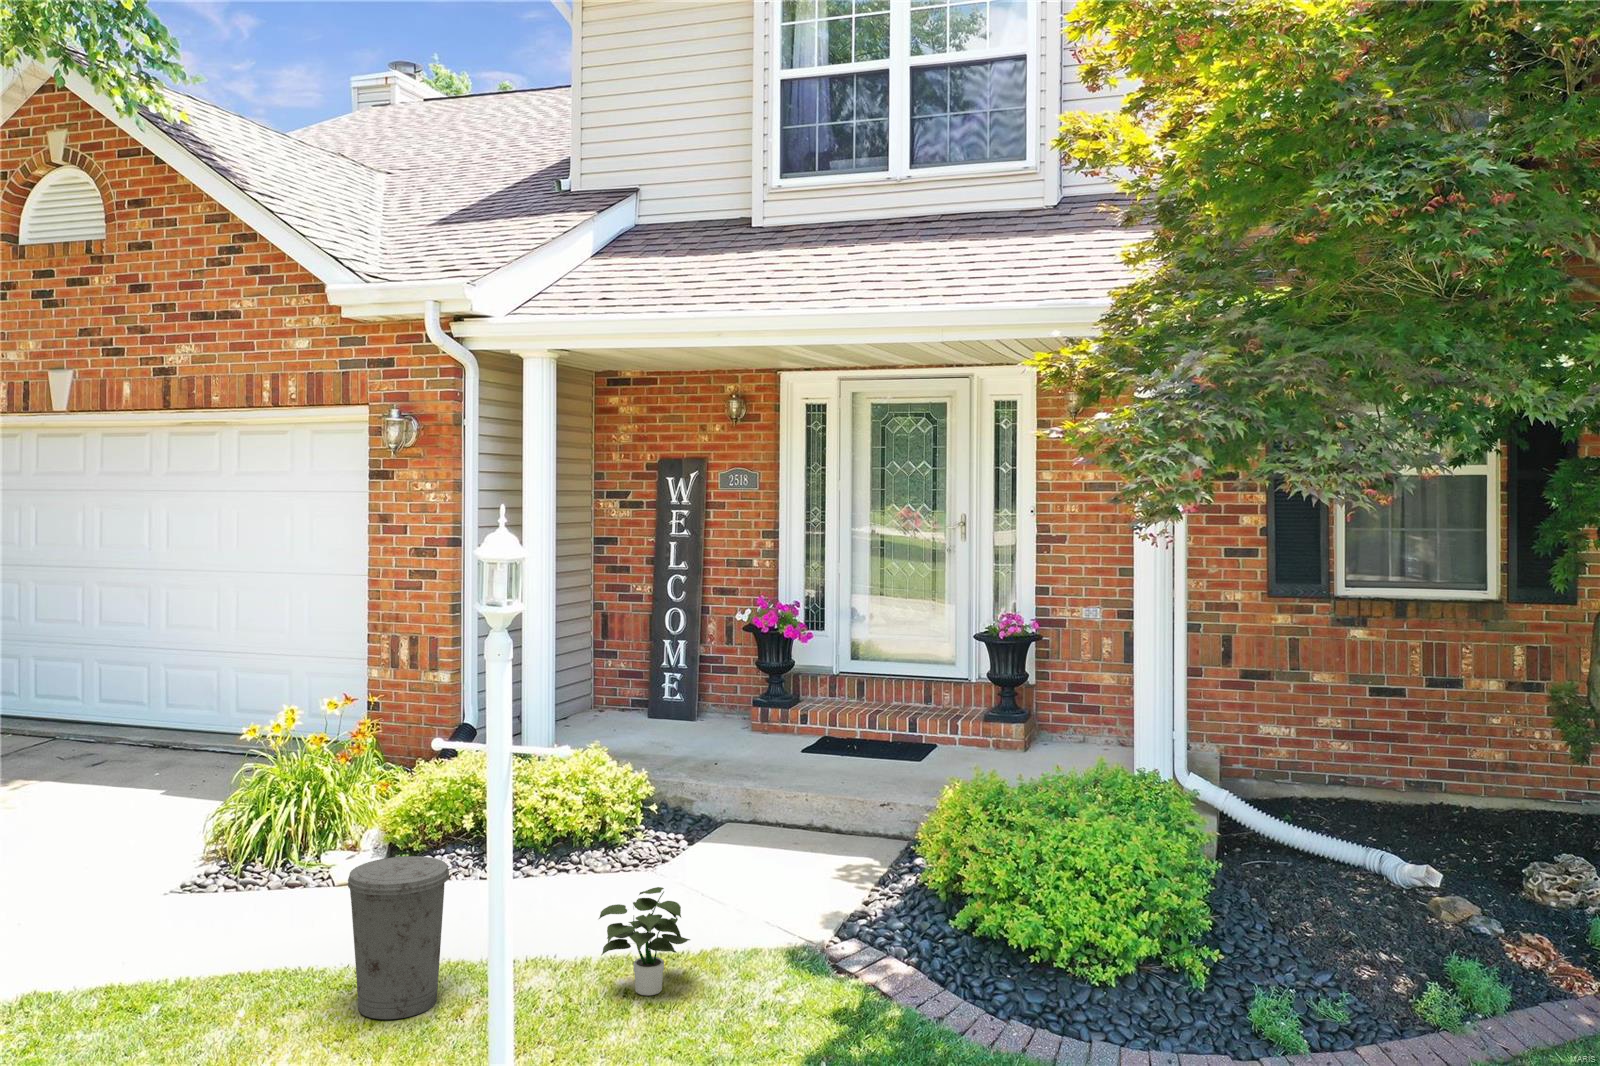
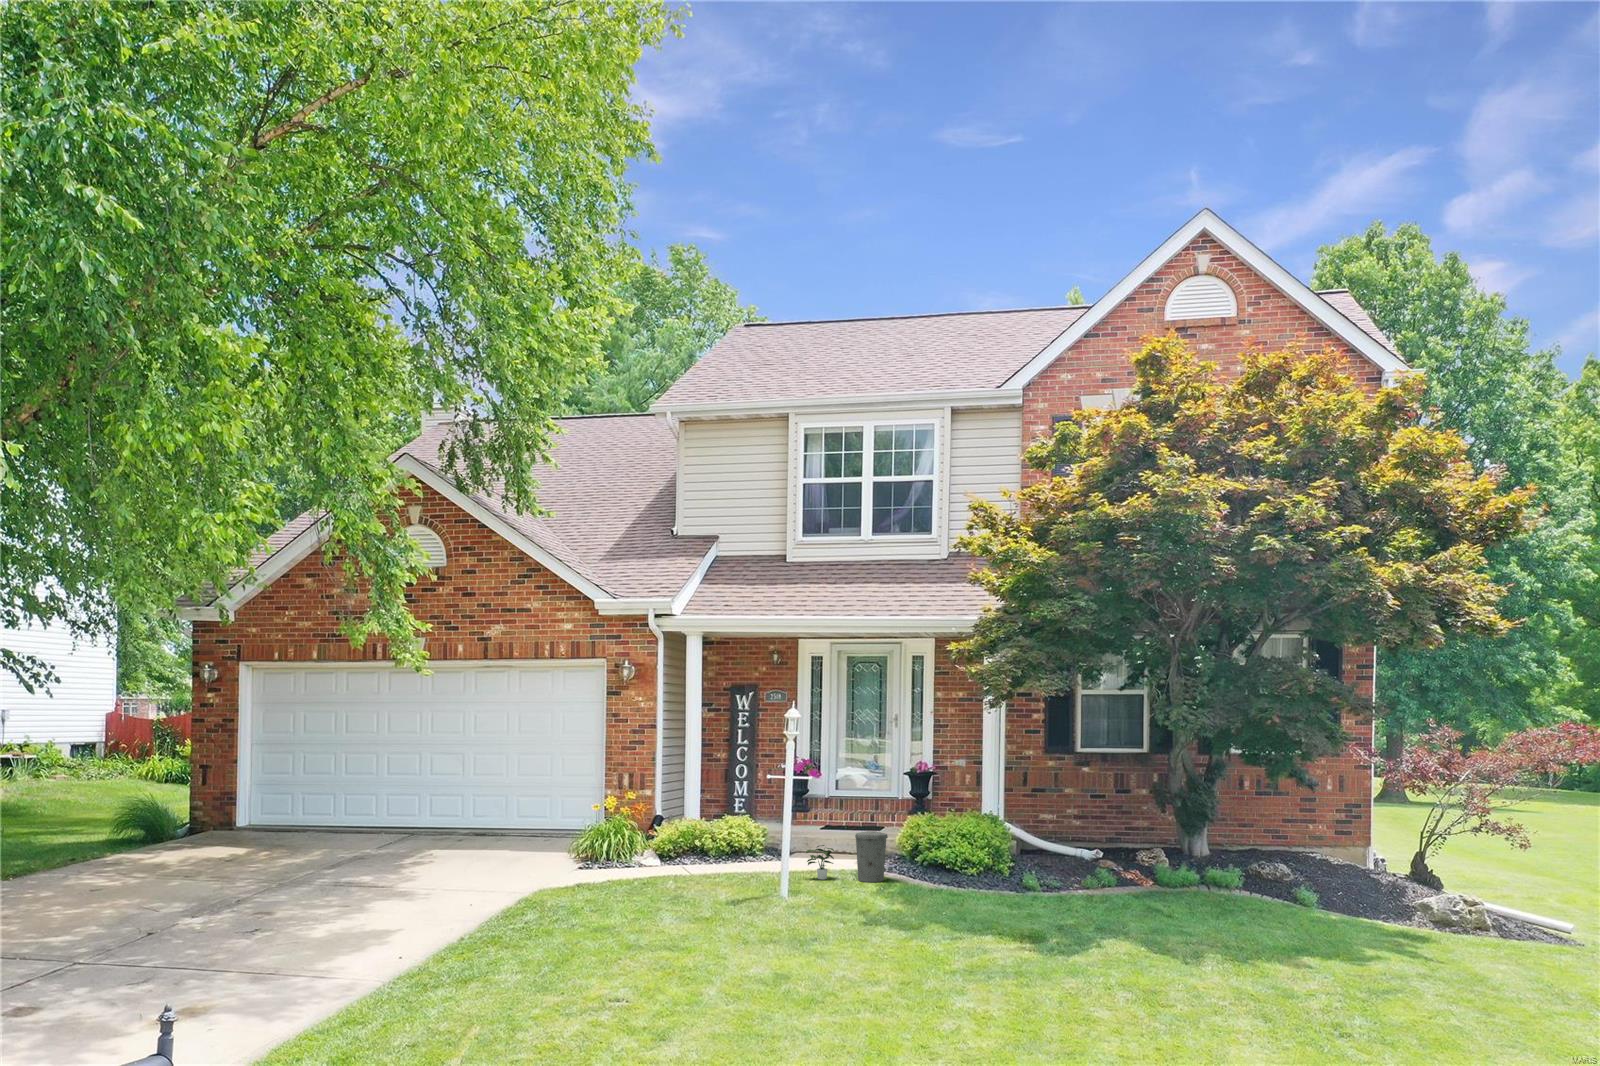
trash can: present [348,856,449,1019] -> present [855,831,888,882]

